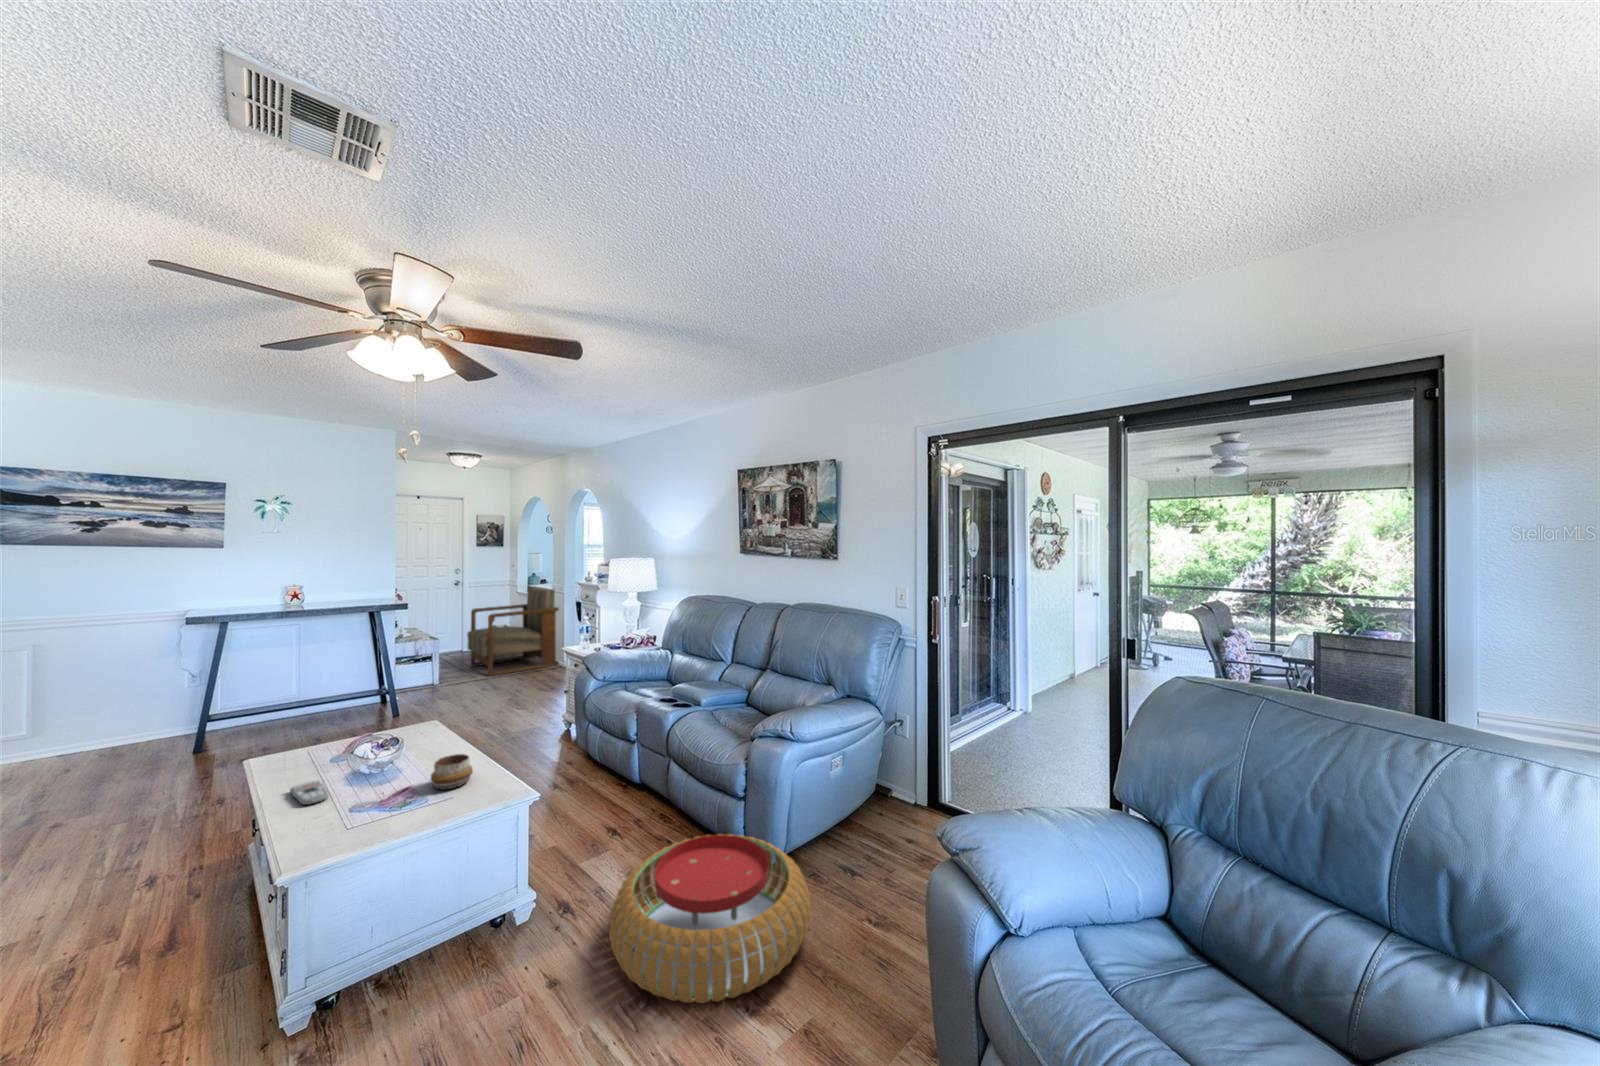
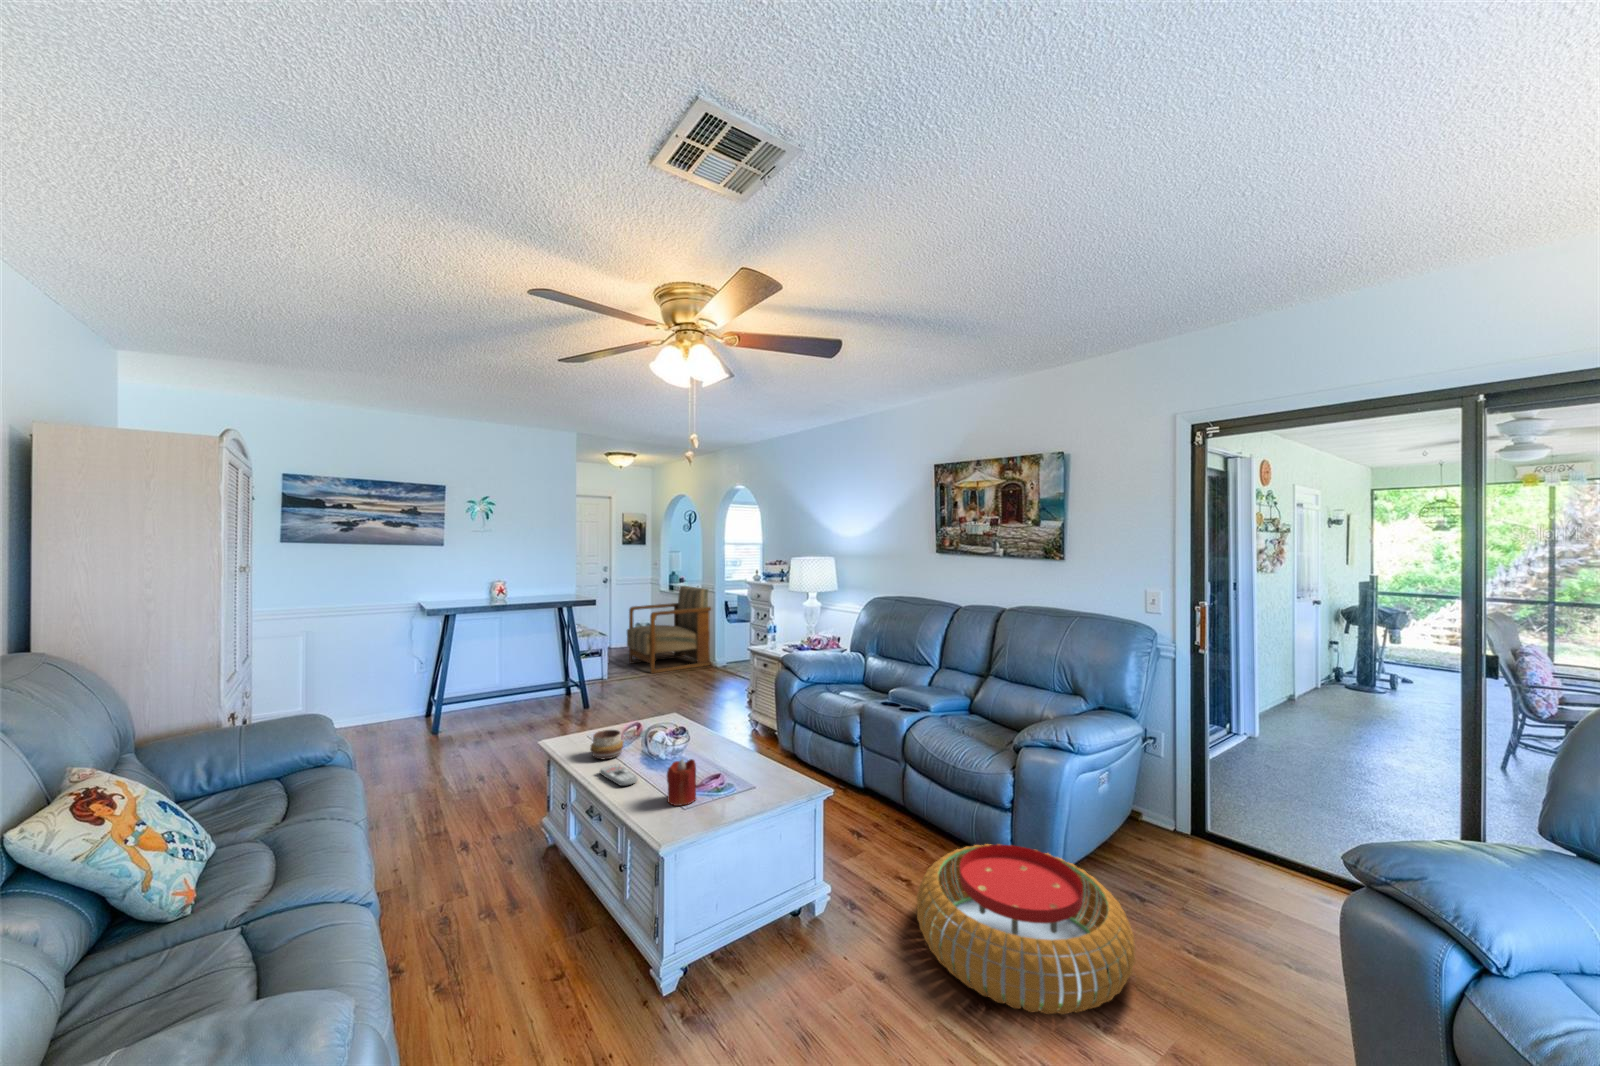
decorative bowl: present [431,754,473,789] -> present [590,730,623,759]
candle: none [344,772,381,824] -> present [667,759,696,806]

